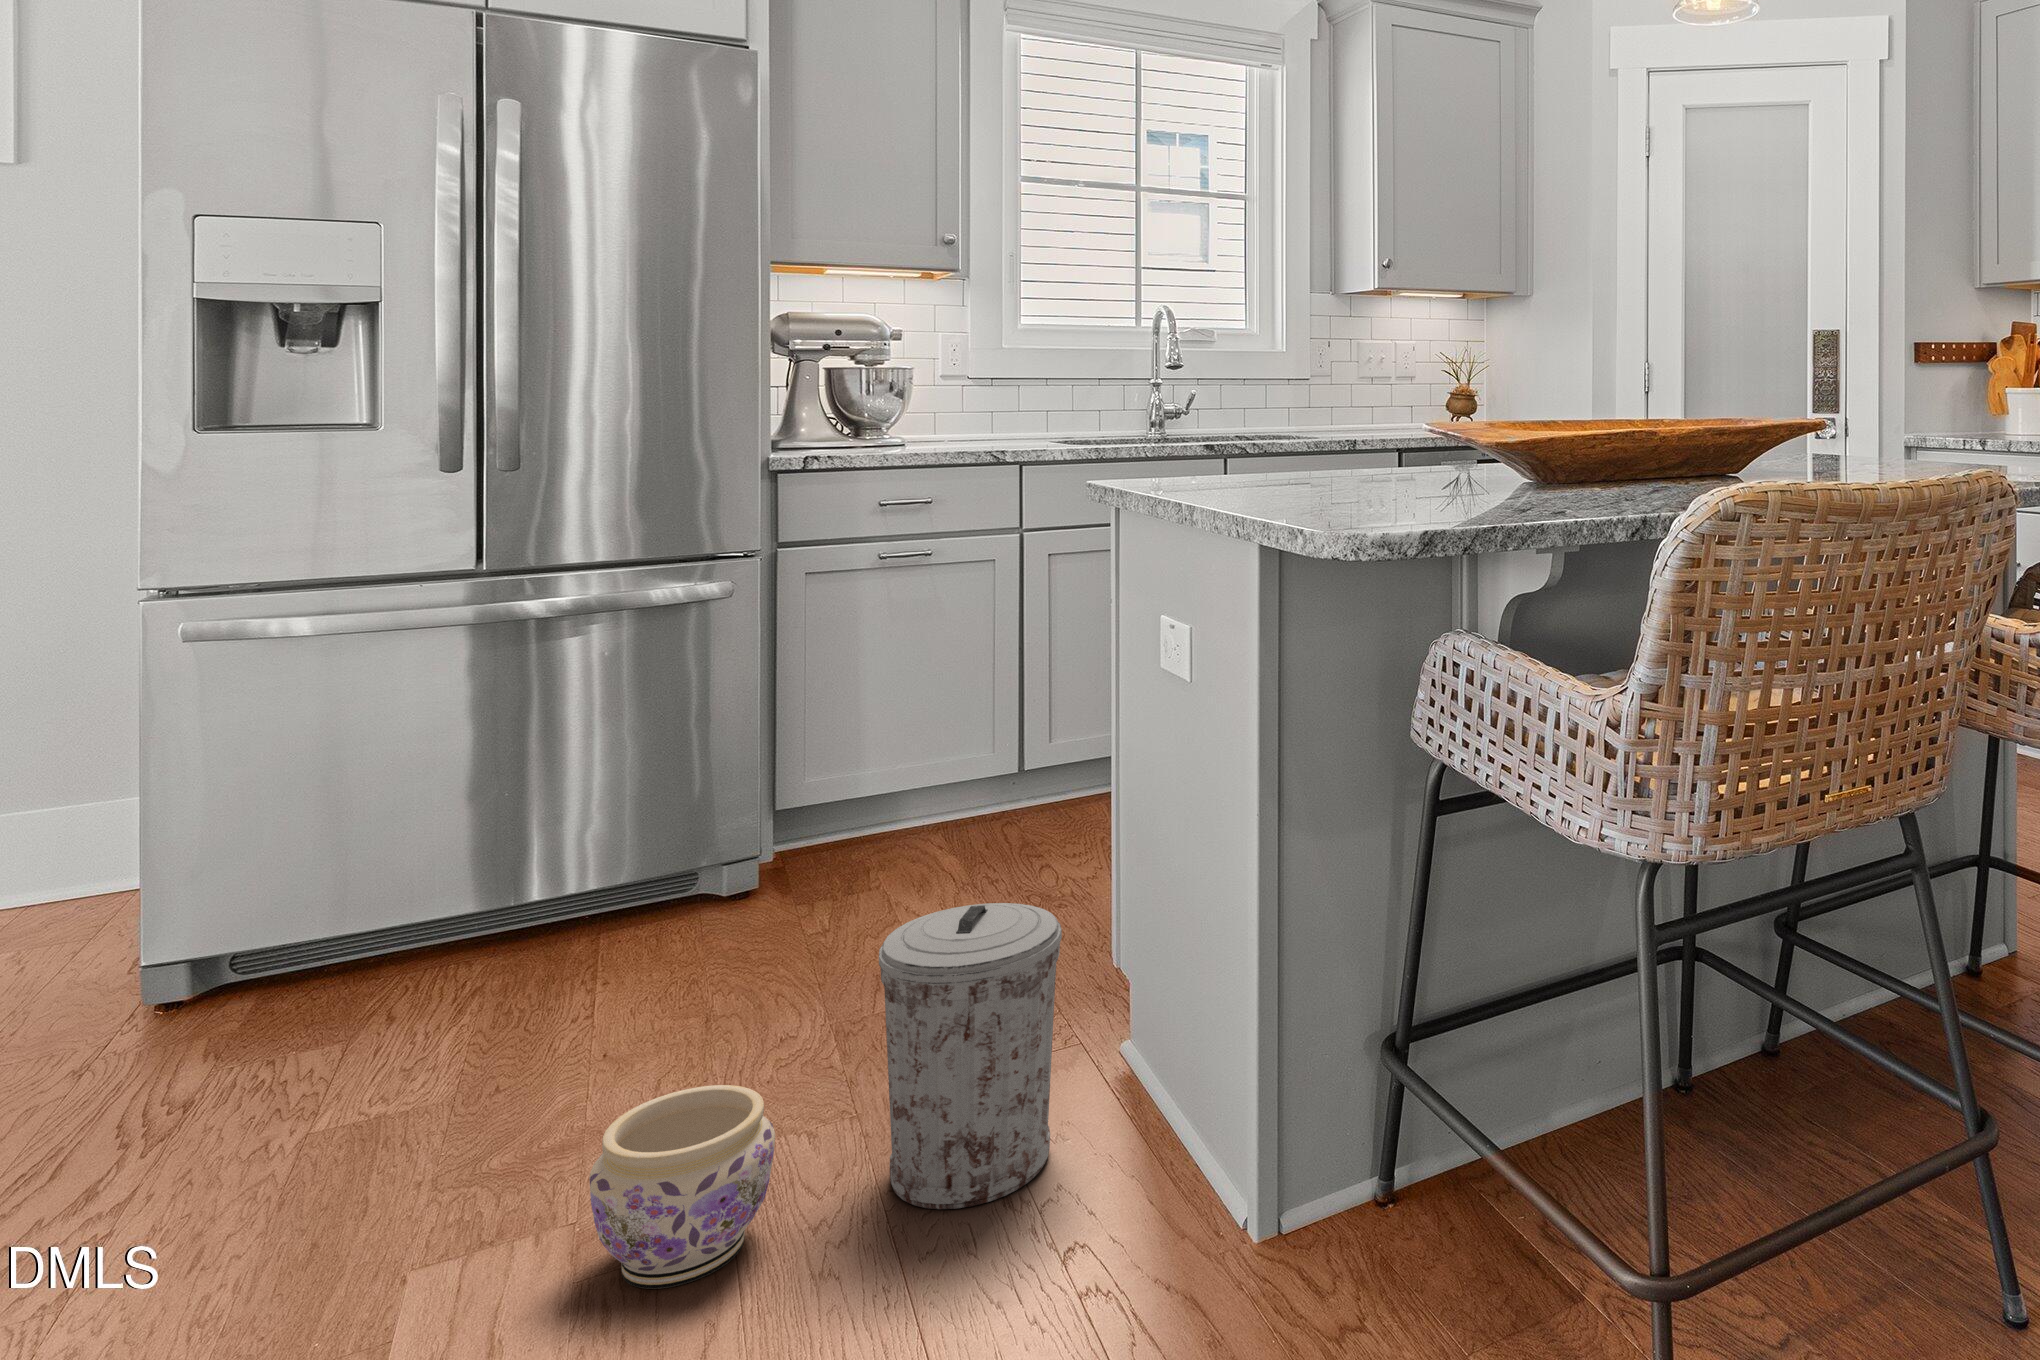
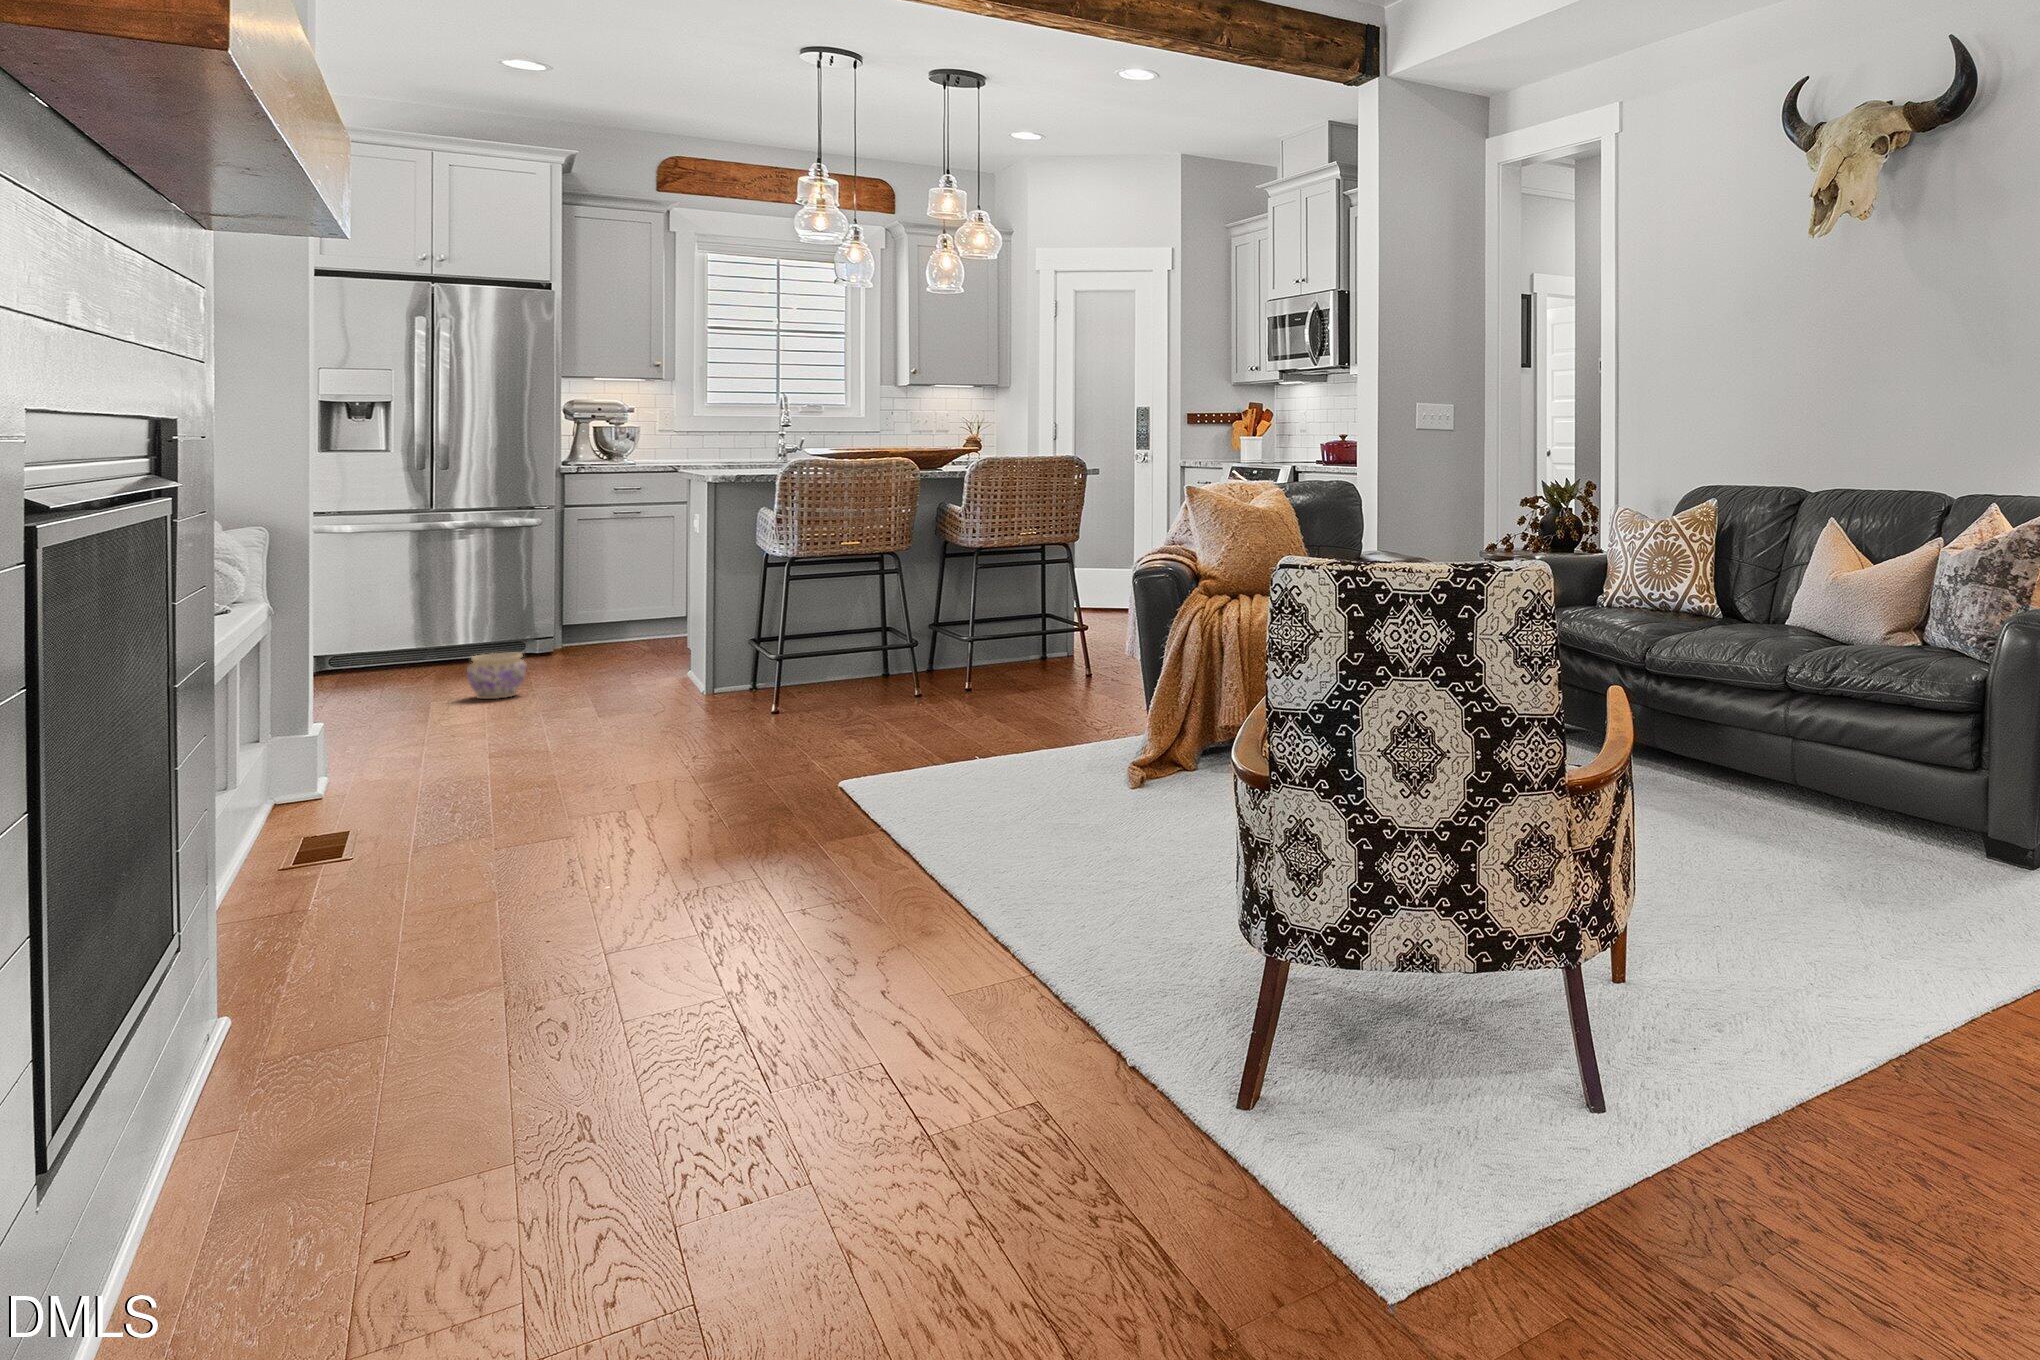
trash can: present [879,903,1062,1209] -> none [563,605,629,692]

